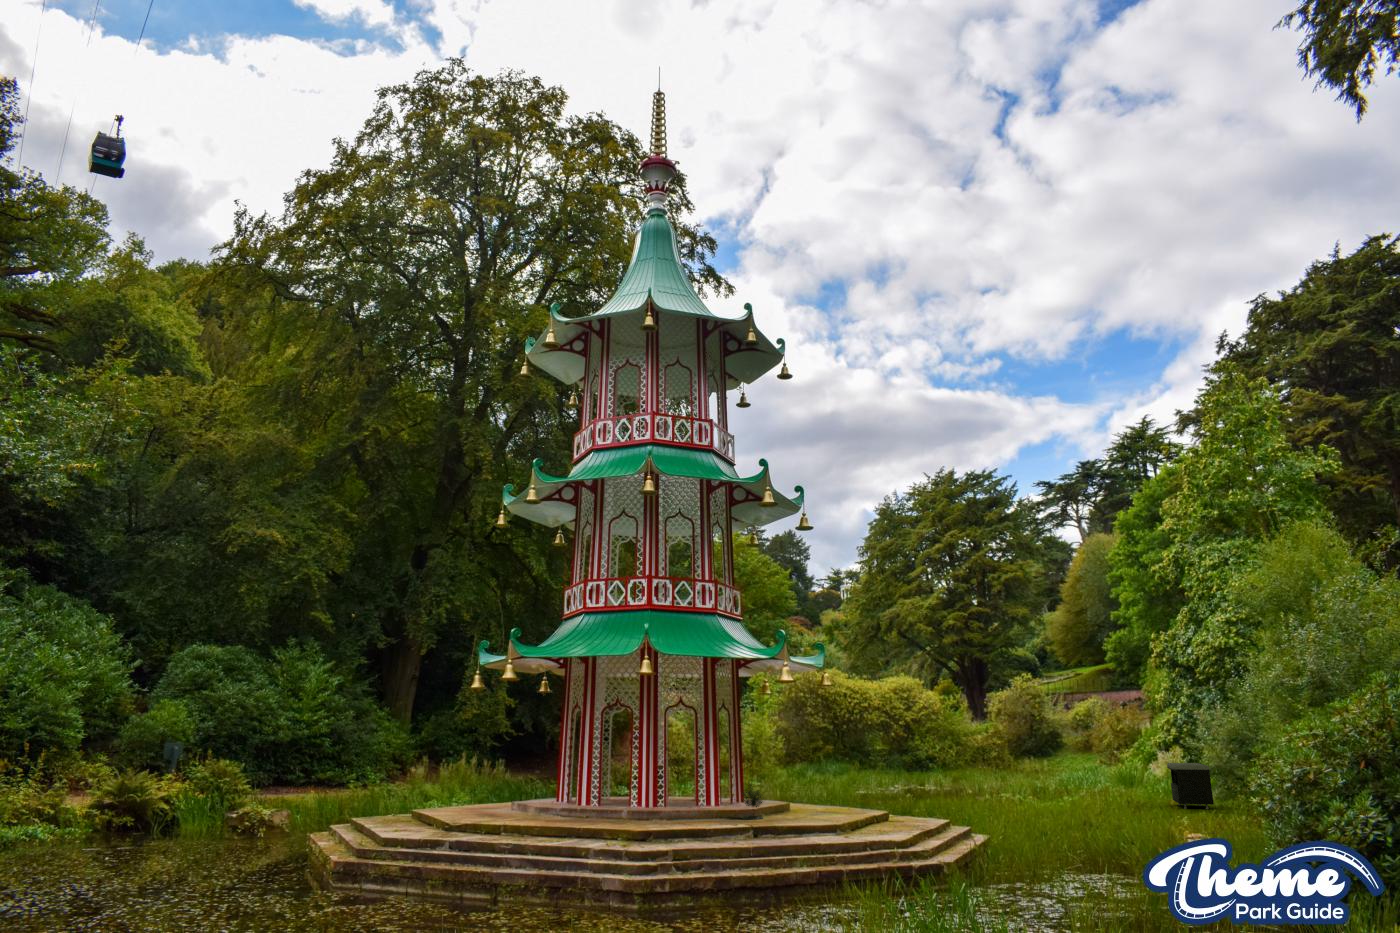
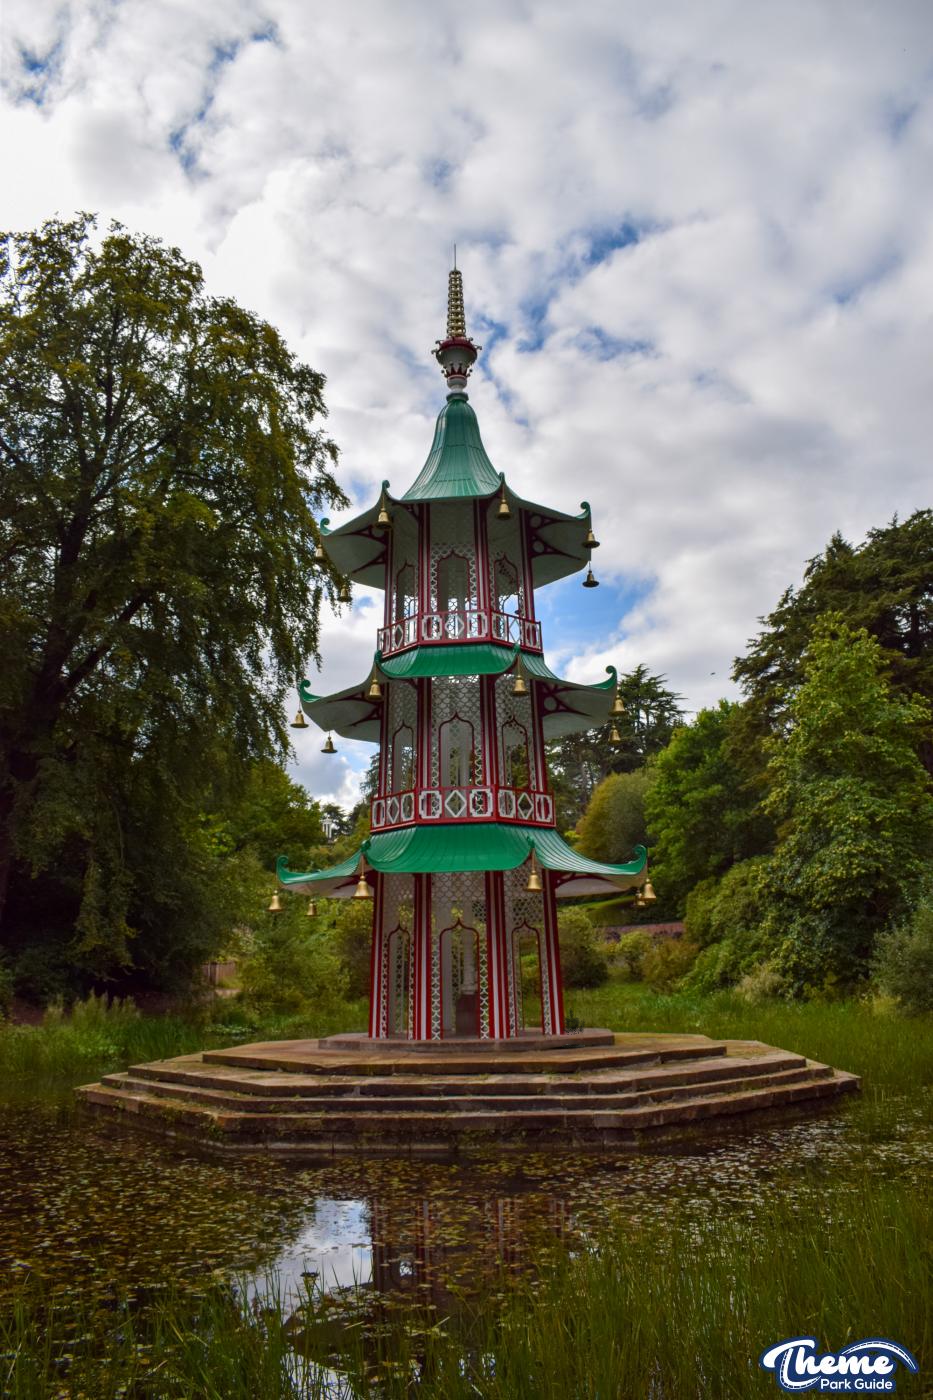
storage bench: present [1167,763,1214,809] -> none [863,977,917,1018]

